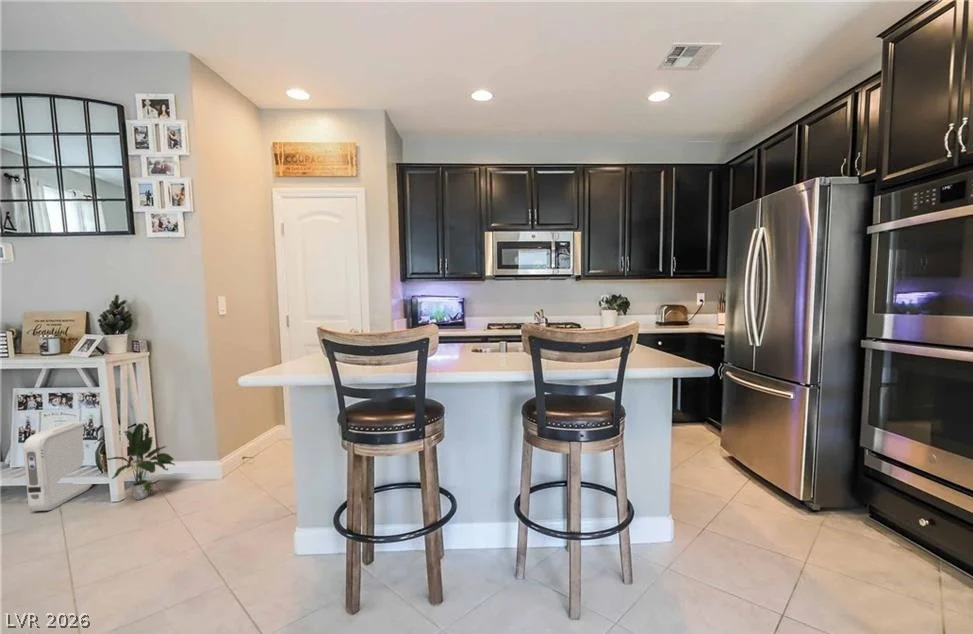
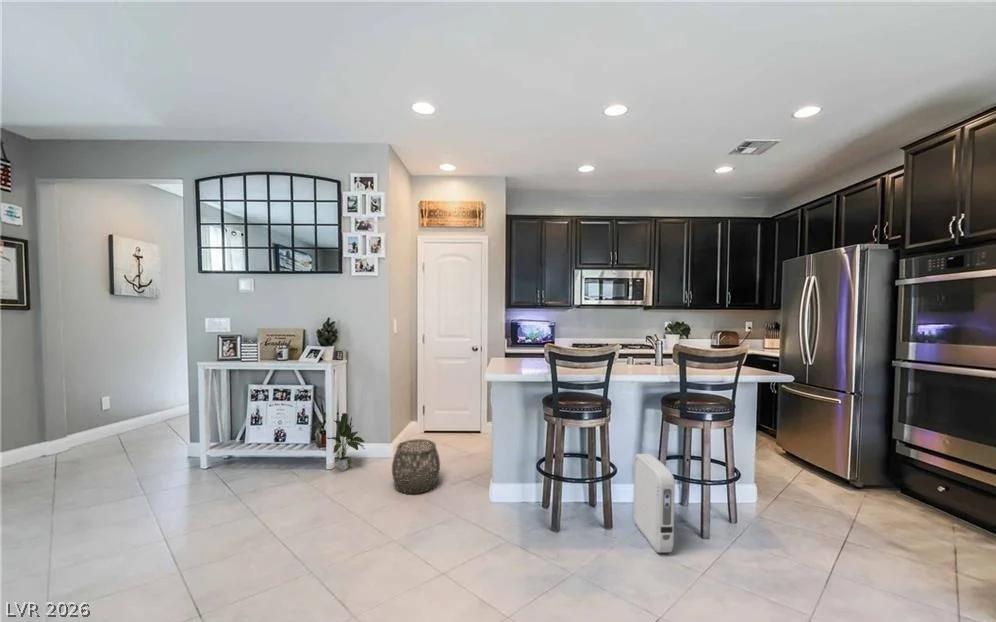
air purifier: present [23,422,92,511] -> present [633,454,675,552]
woven basket: none [178,457,256,535] -> present [392,439,440,494]

